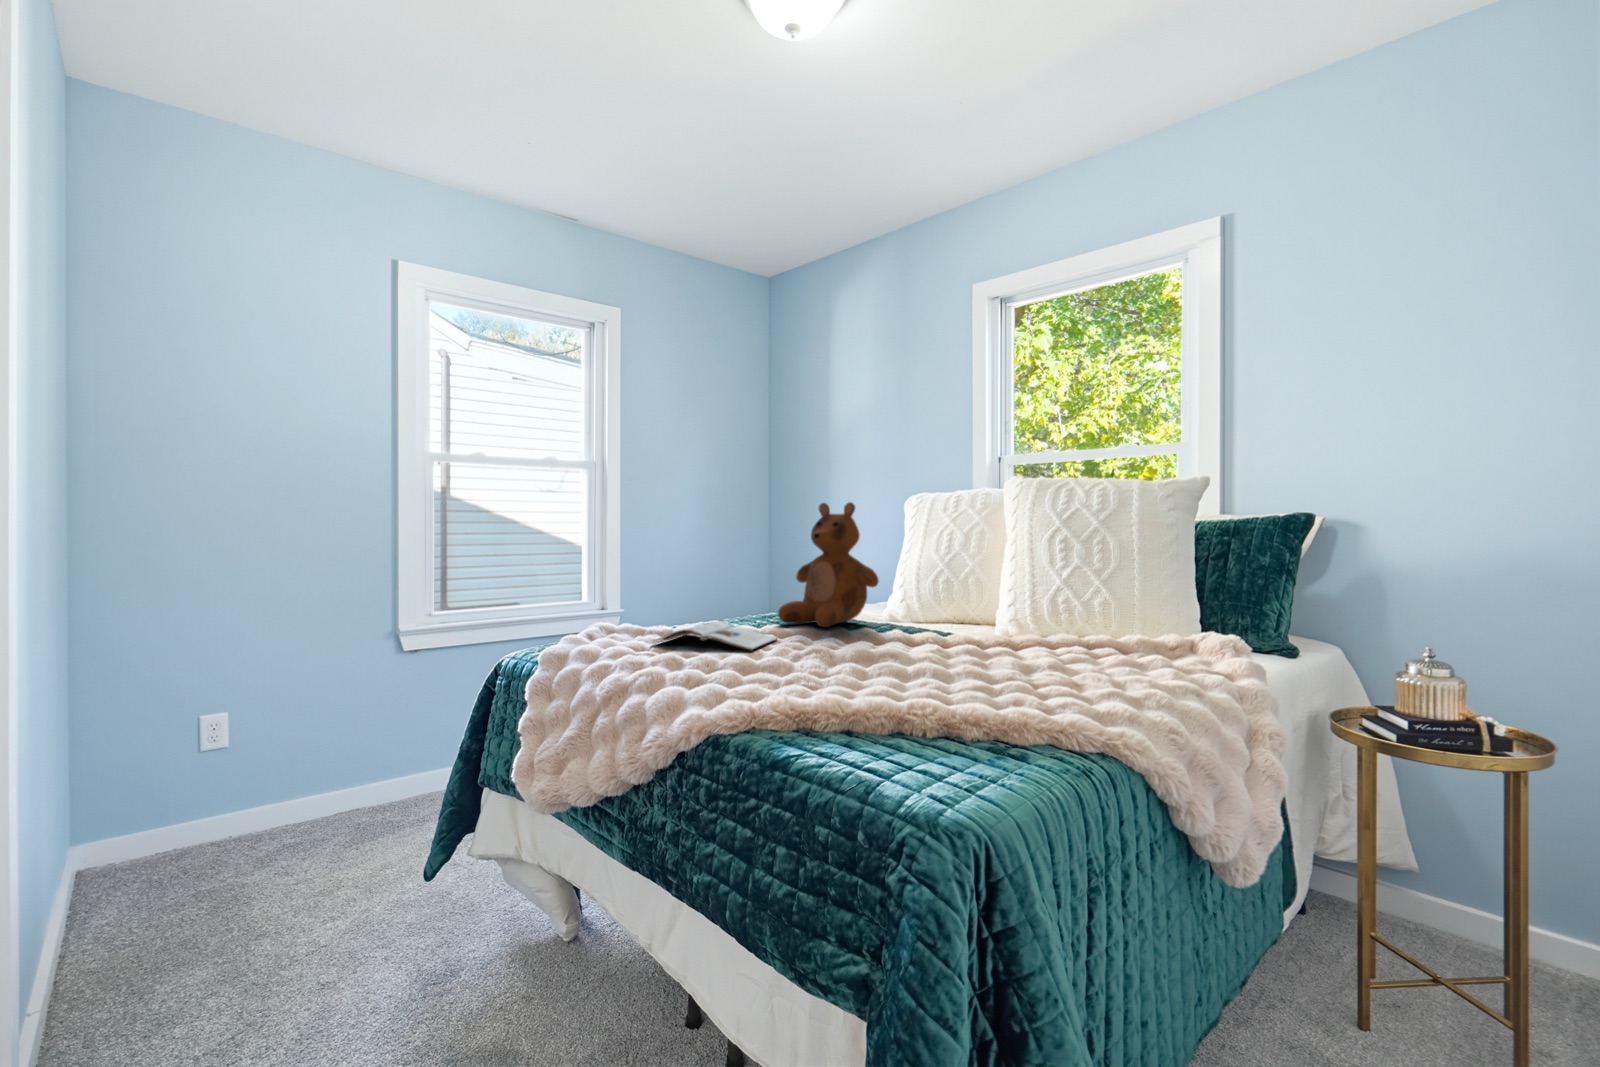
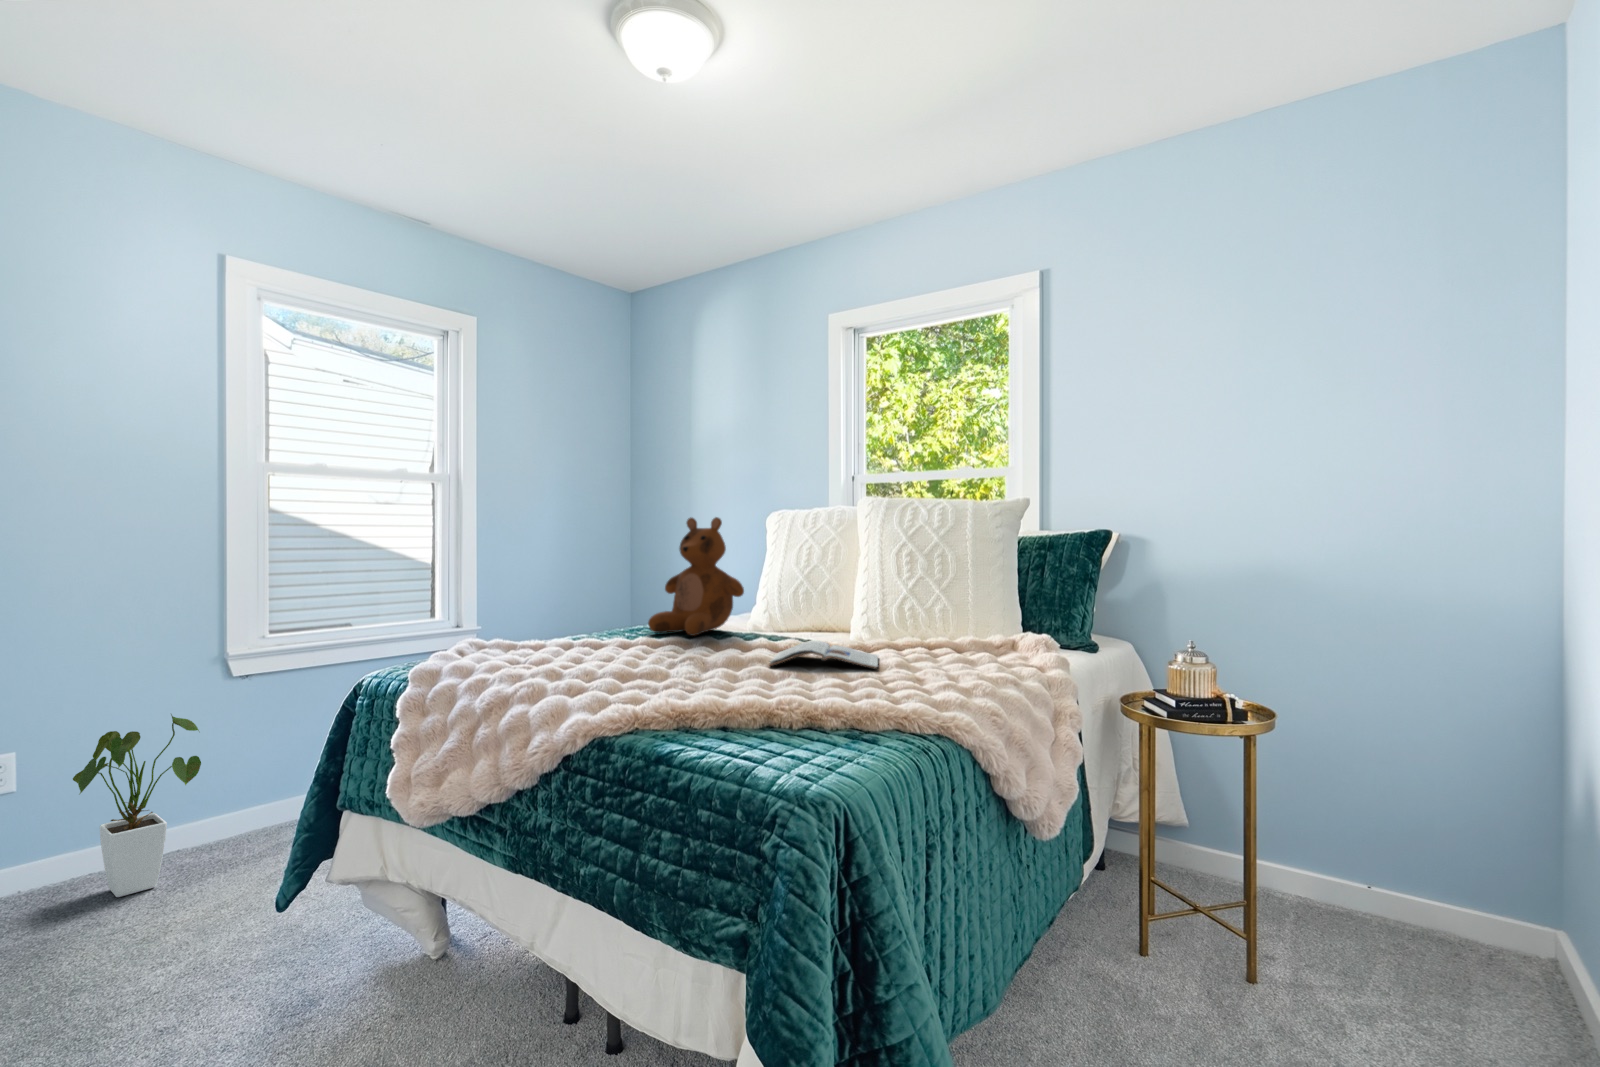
magazine: present [654,622,777,650] -> present [769,641,878,668]
house plant: none [266,686,373,853] -> present [73,714,201,897]

